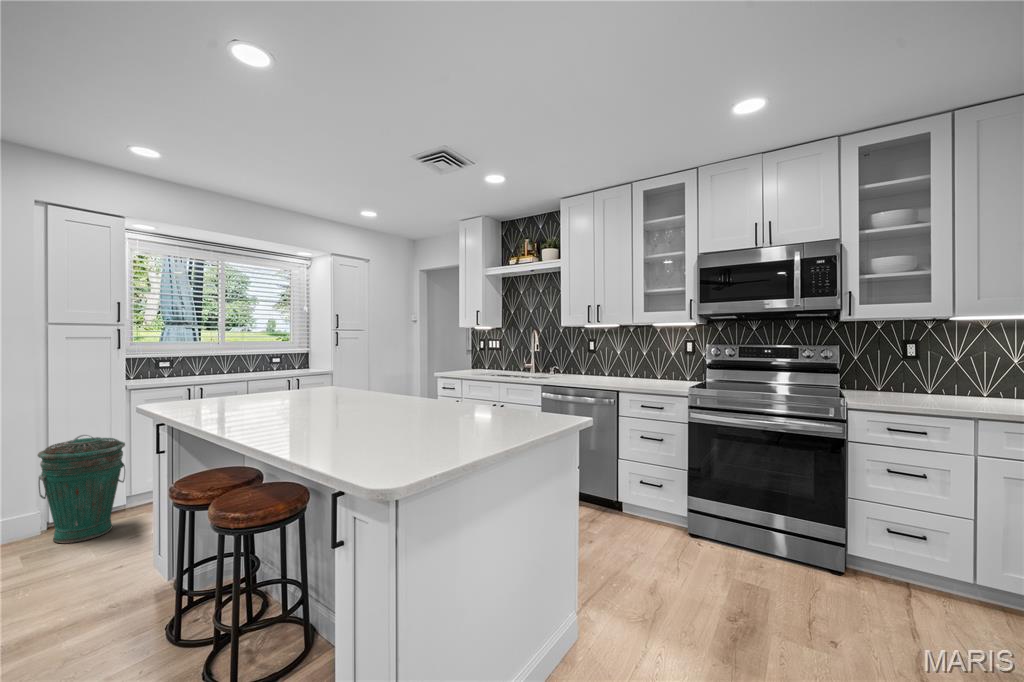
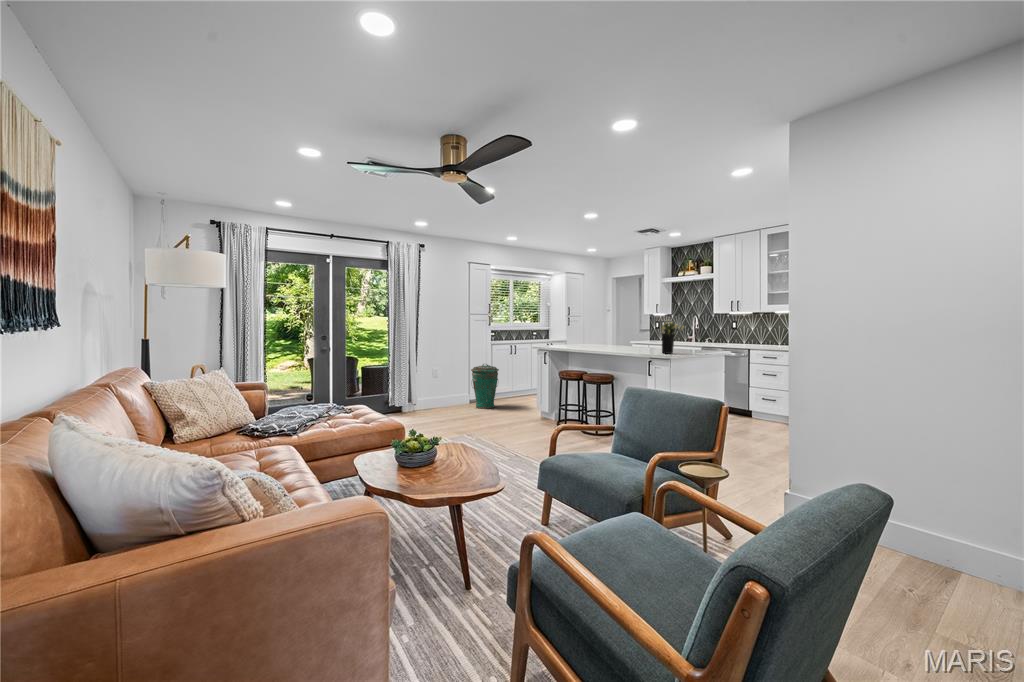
flower arrangement: none [382,338,471,446] -> present [660,320,684,354]

